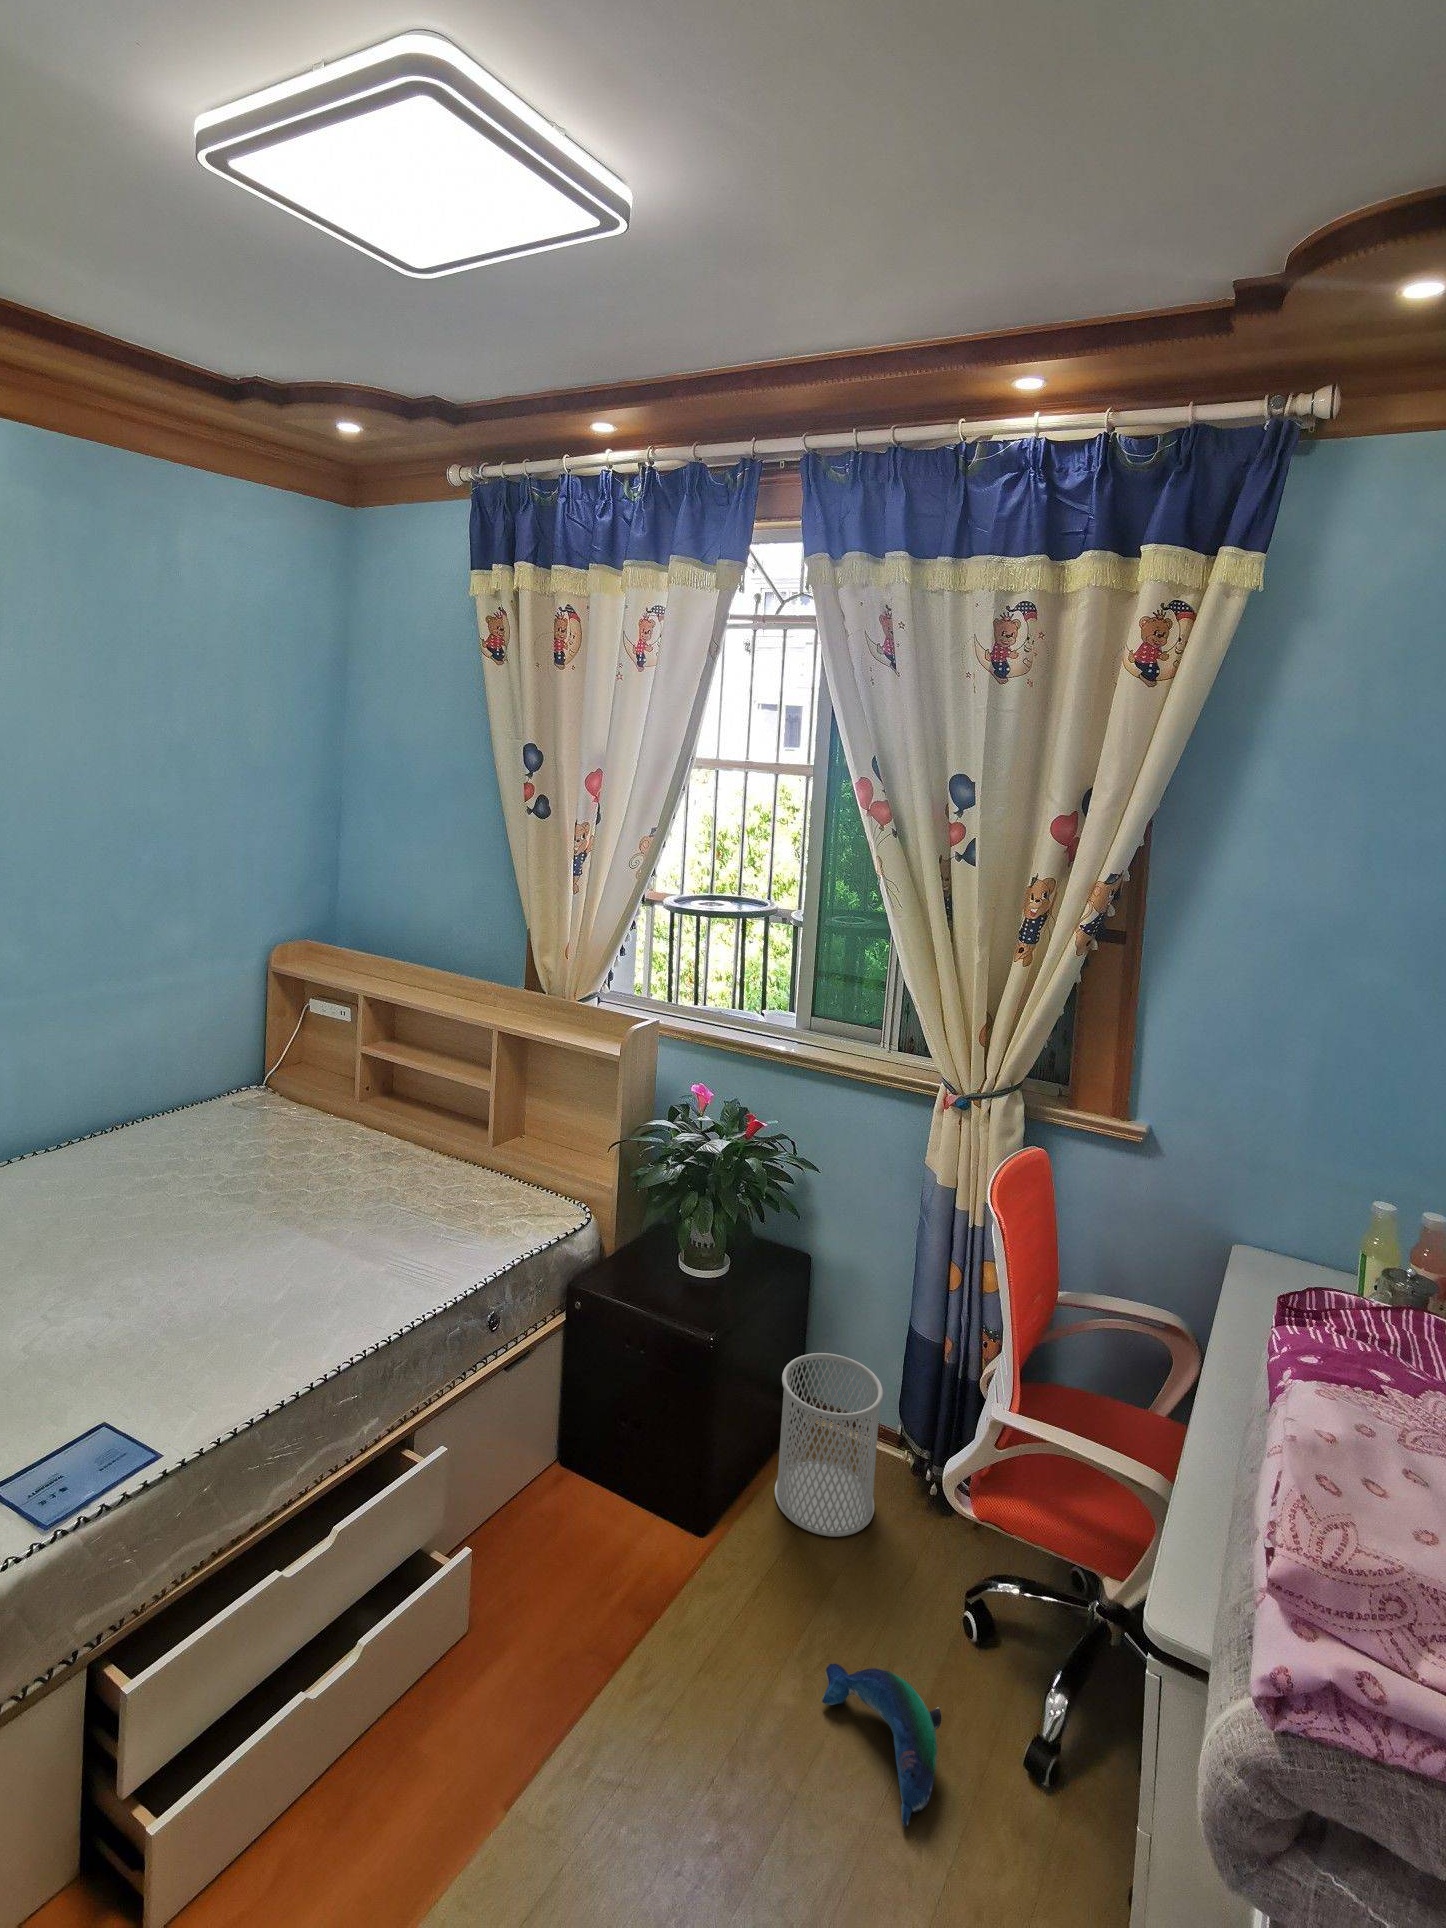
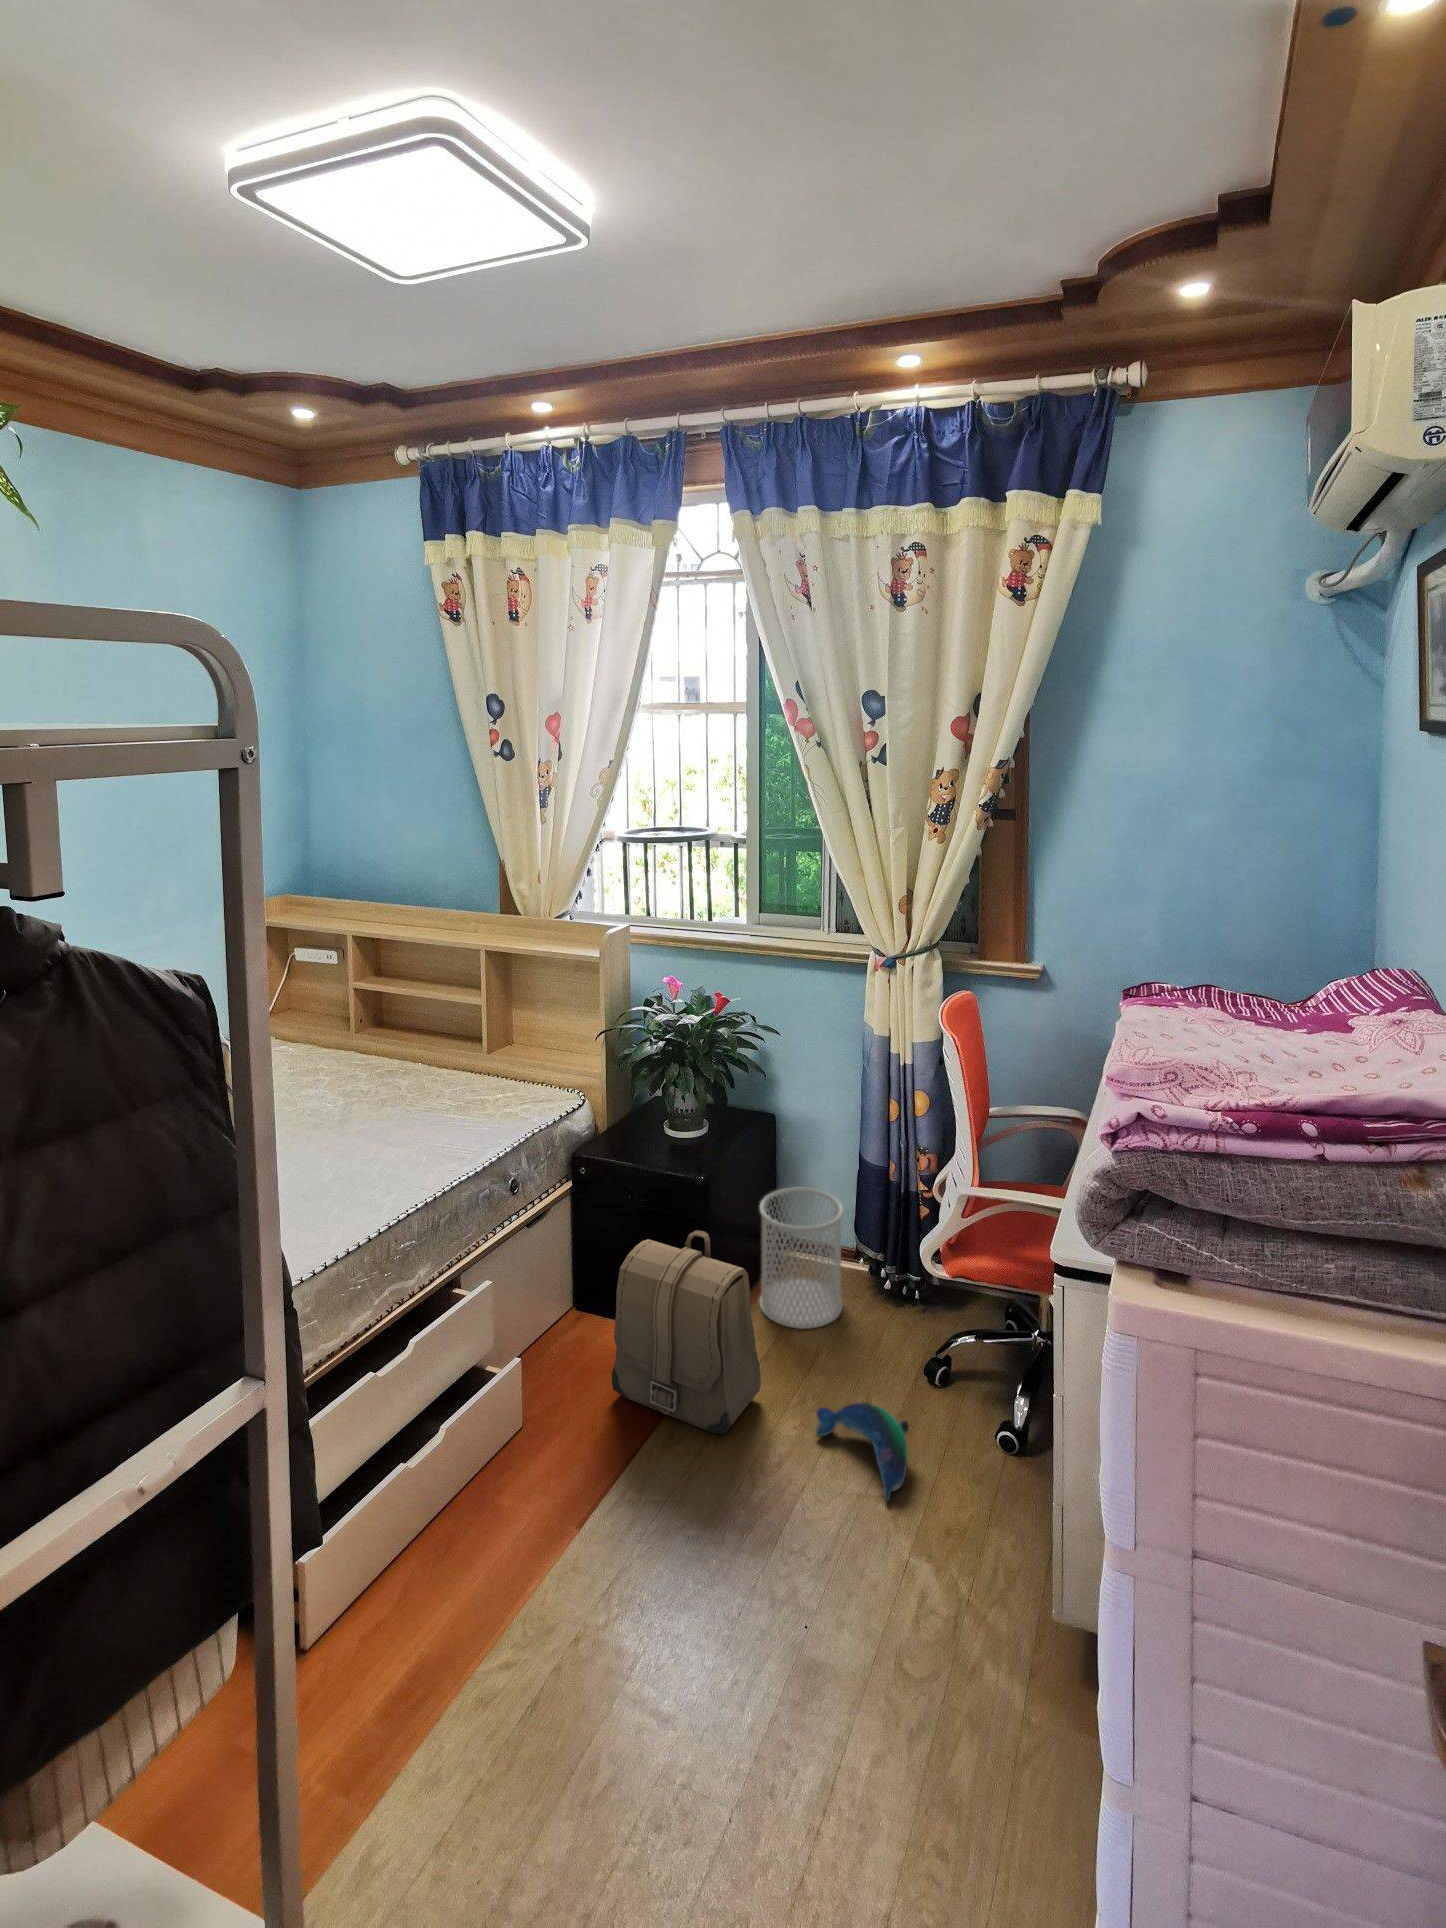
backpack: none [585,1409,762,1680] -> present [612,1231,761,1434]

